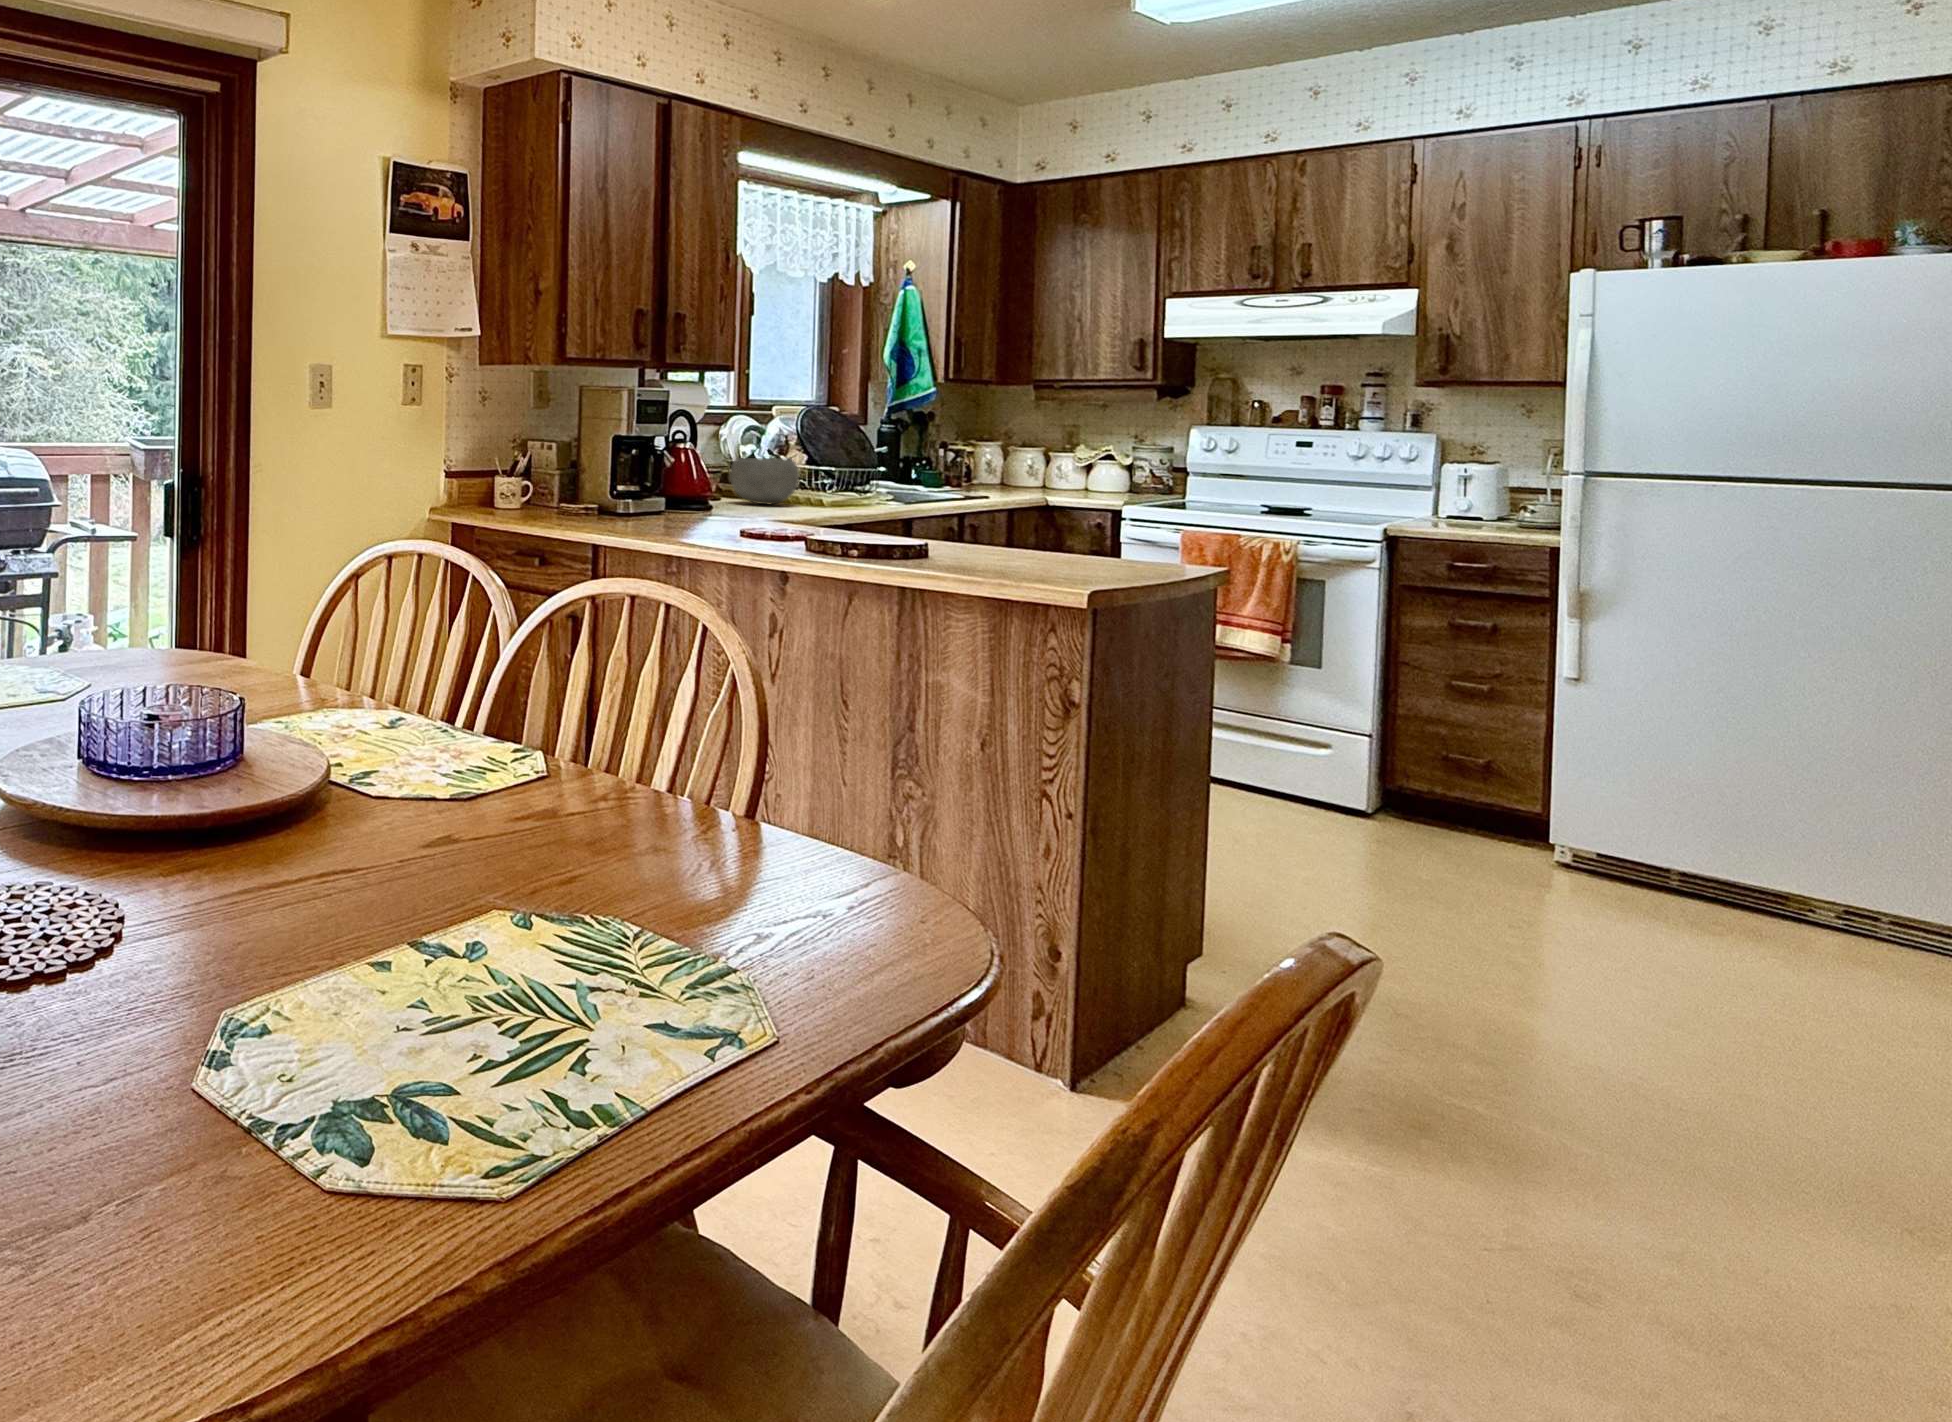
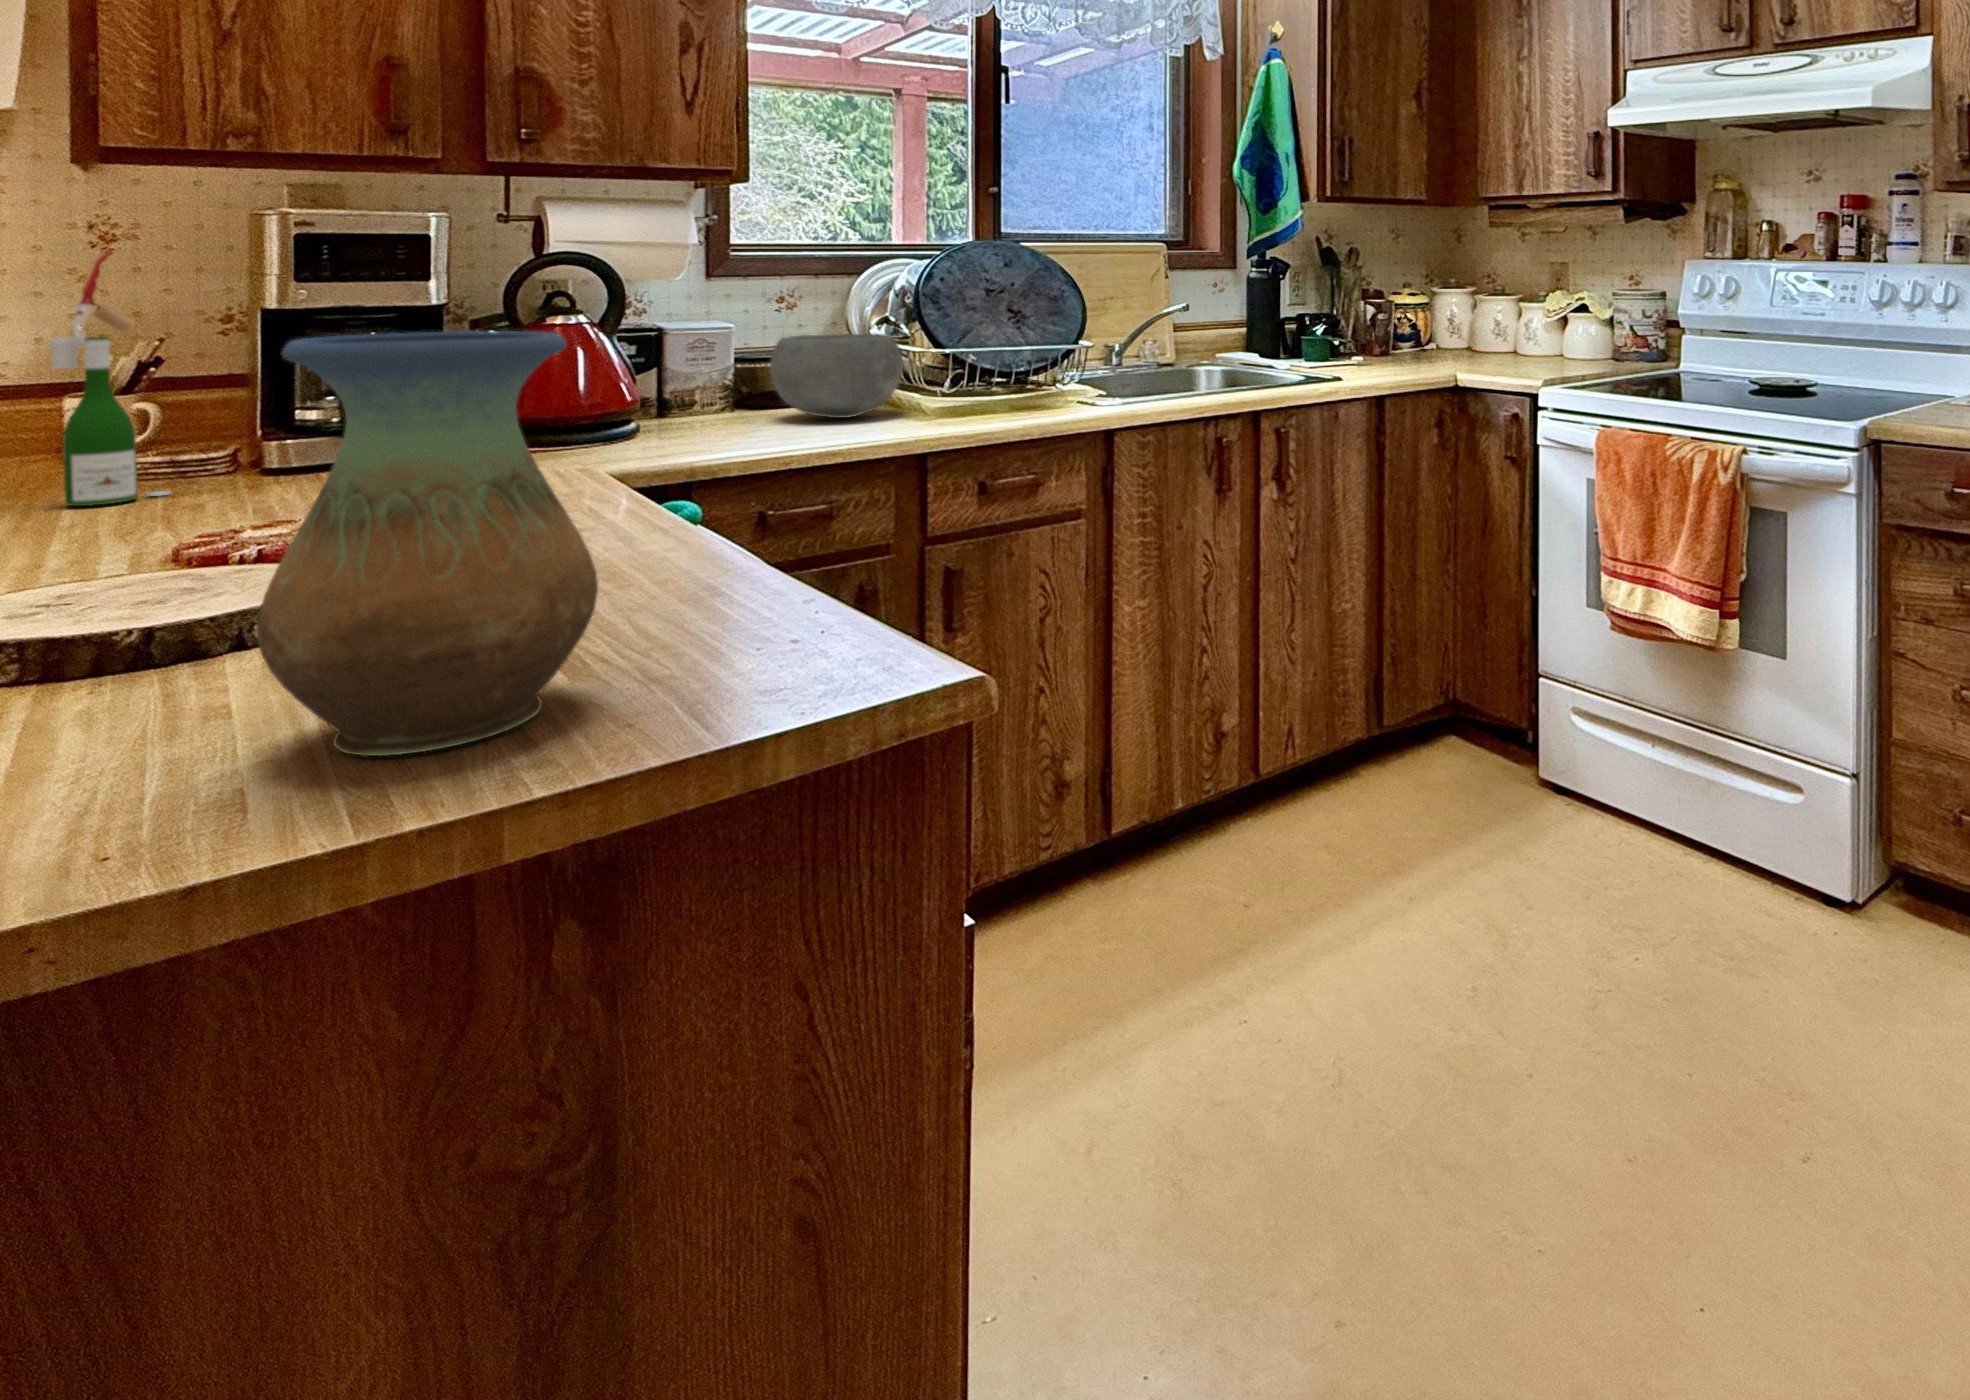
wine bottle: none [604,409,628,521] -> present [50,251,170,506]
vase: none [1046,448,1136,571] -> present [257,331,598,756]

